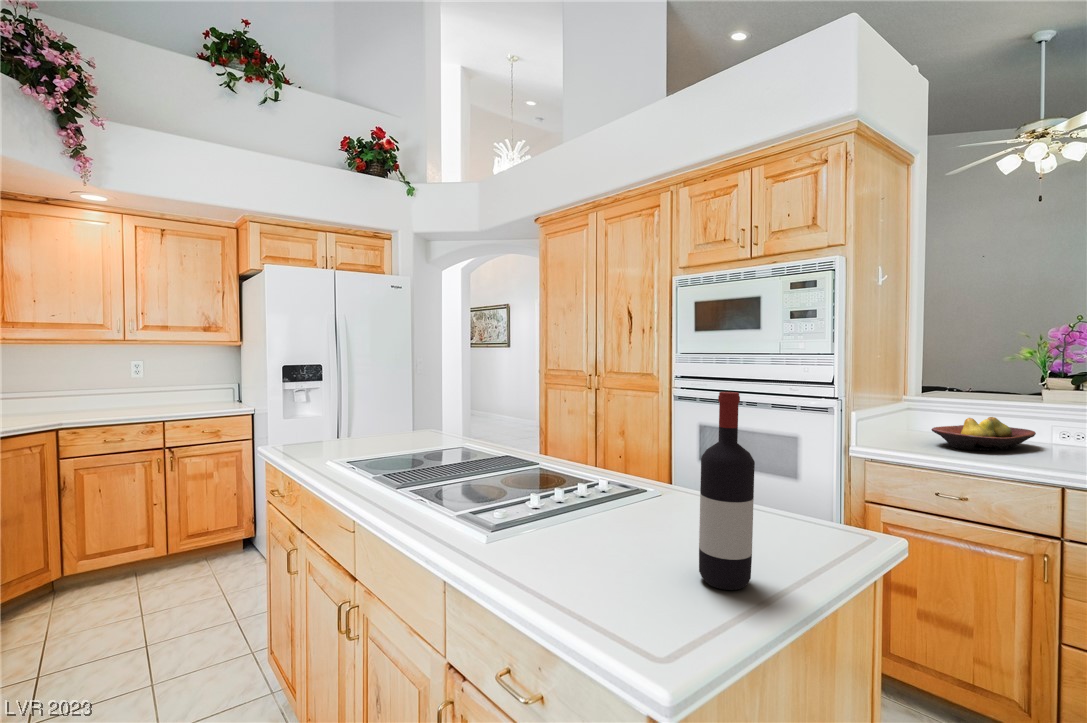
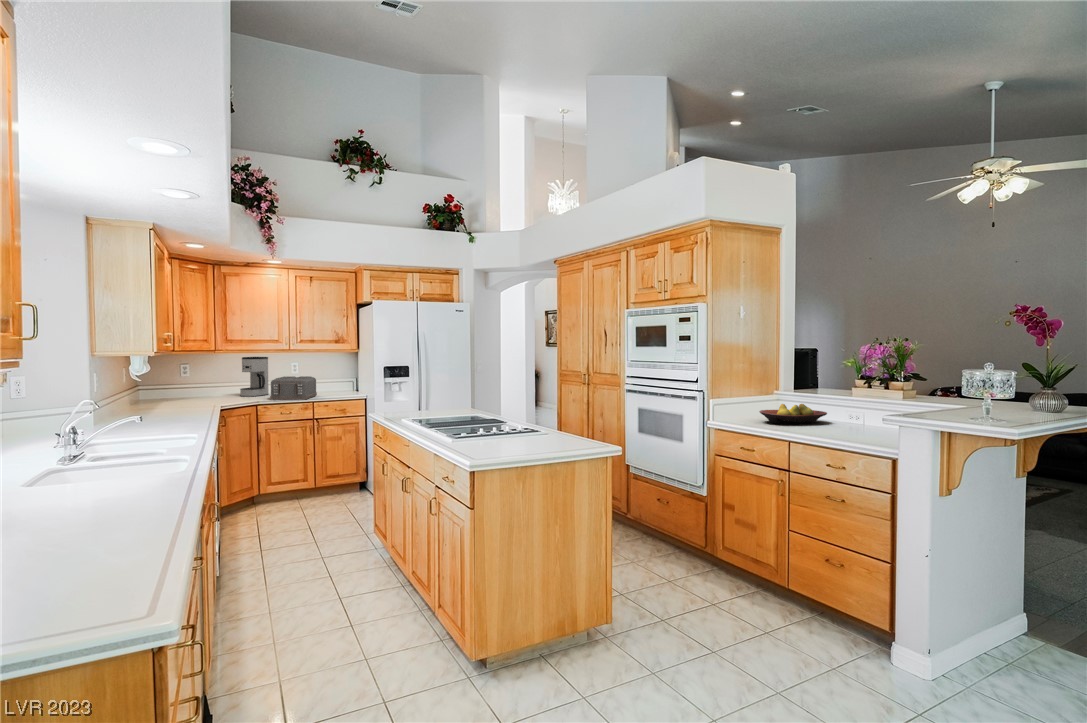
coffee maker: none [31,350,86,414] -> present [240,357,269,397]
toaster: none [81,381,170,420] -> present [270,376,317,400]
wine bottle: present [699,392,755,590] -> none [516,382,534,452]

